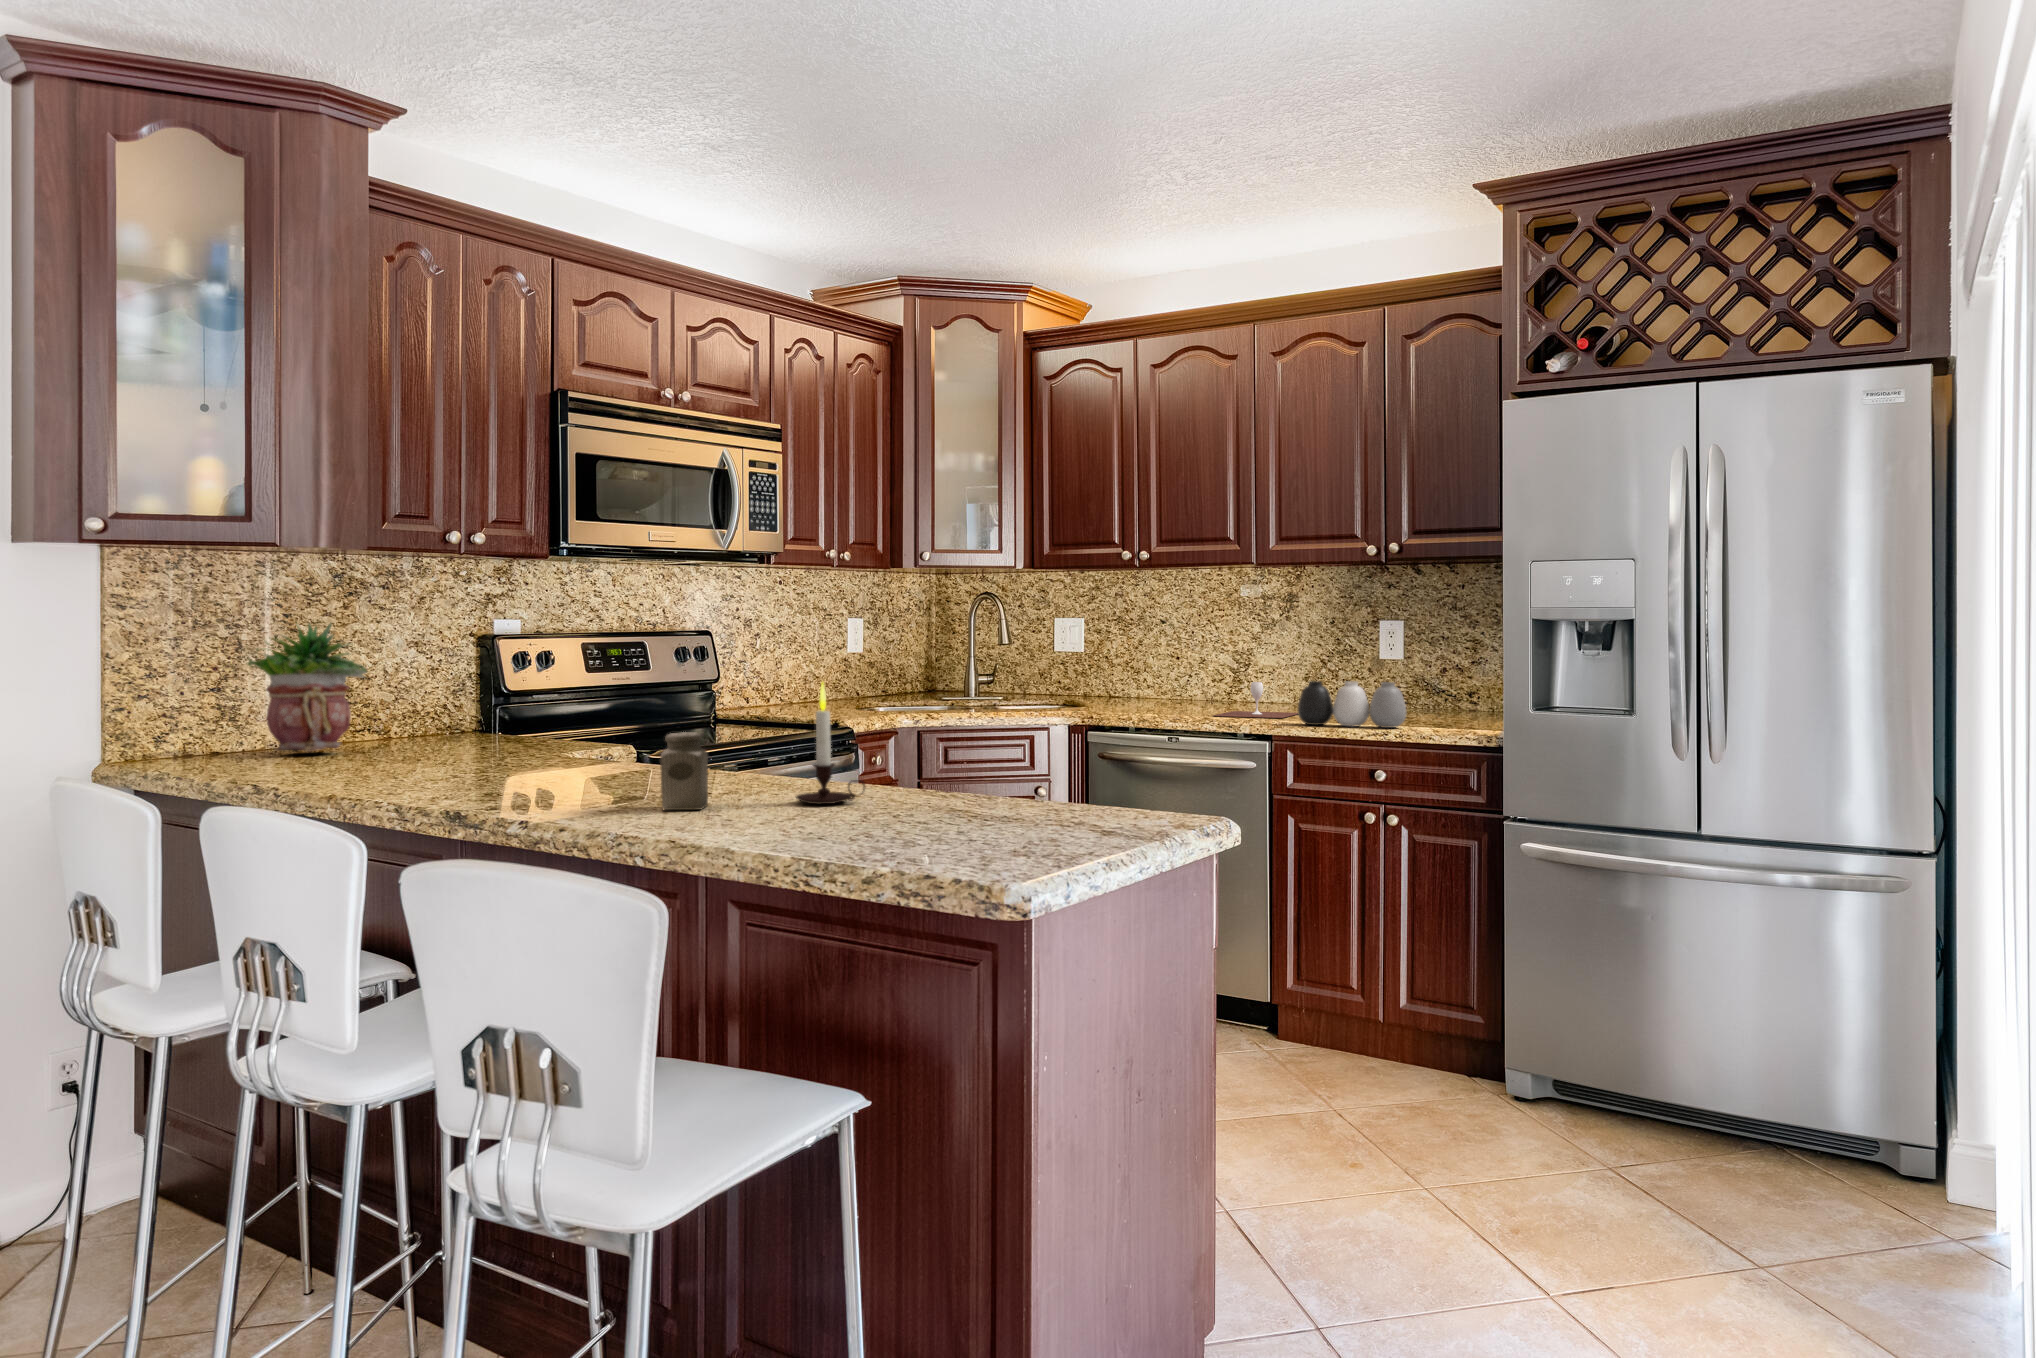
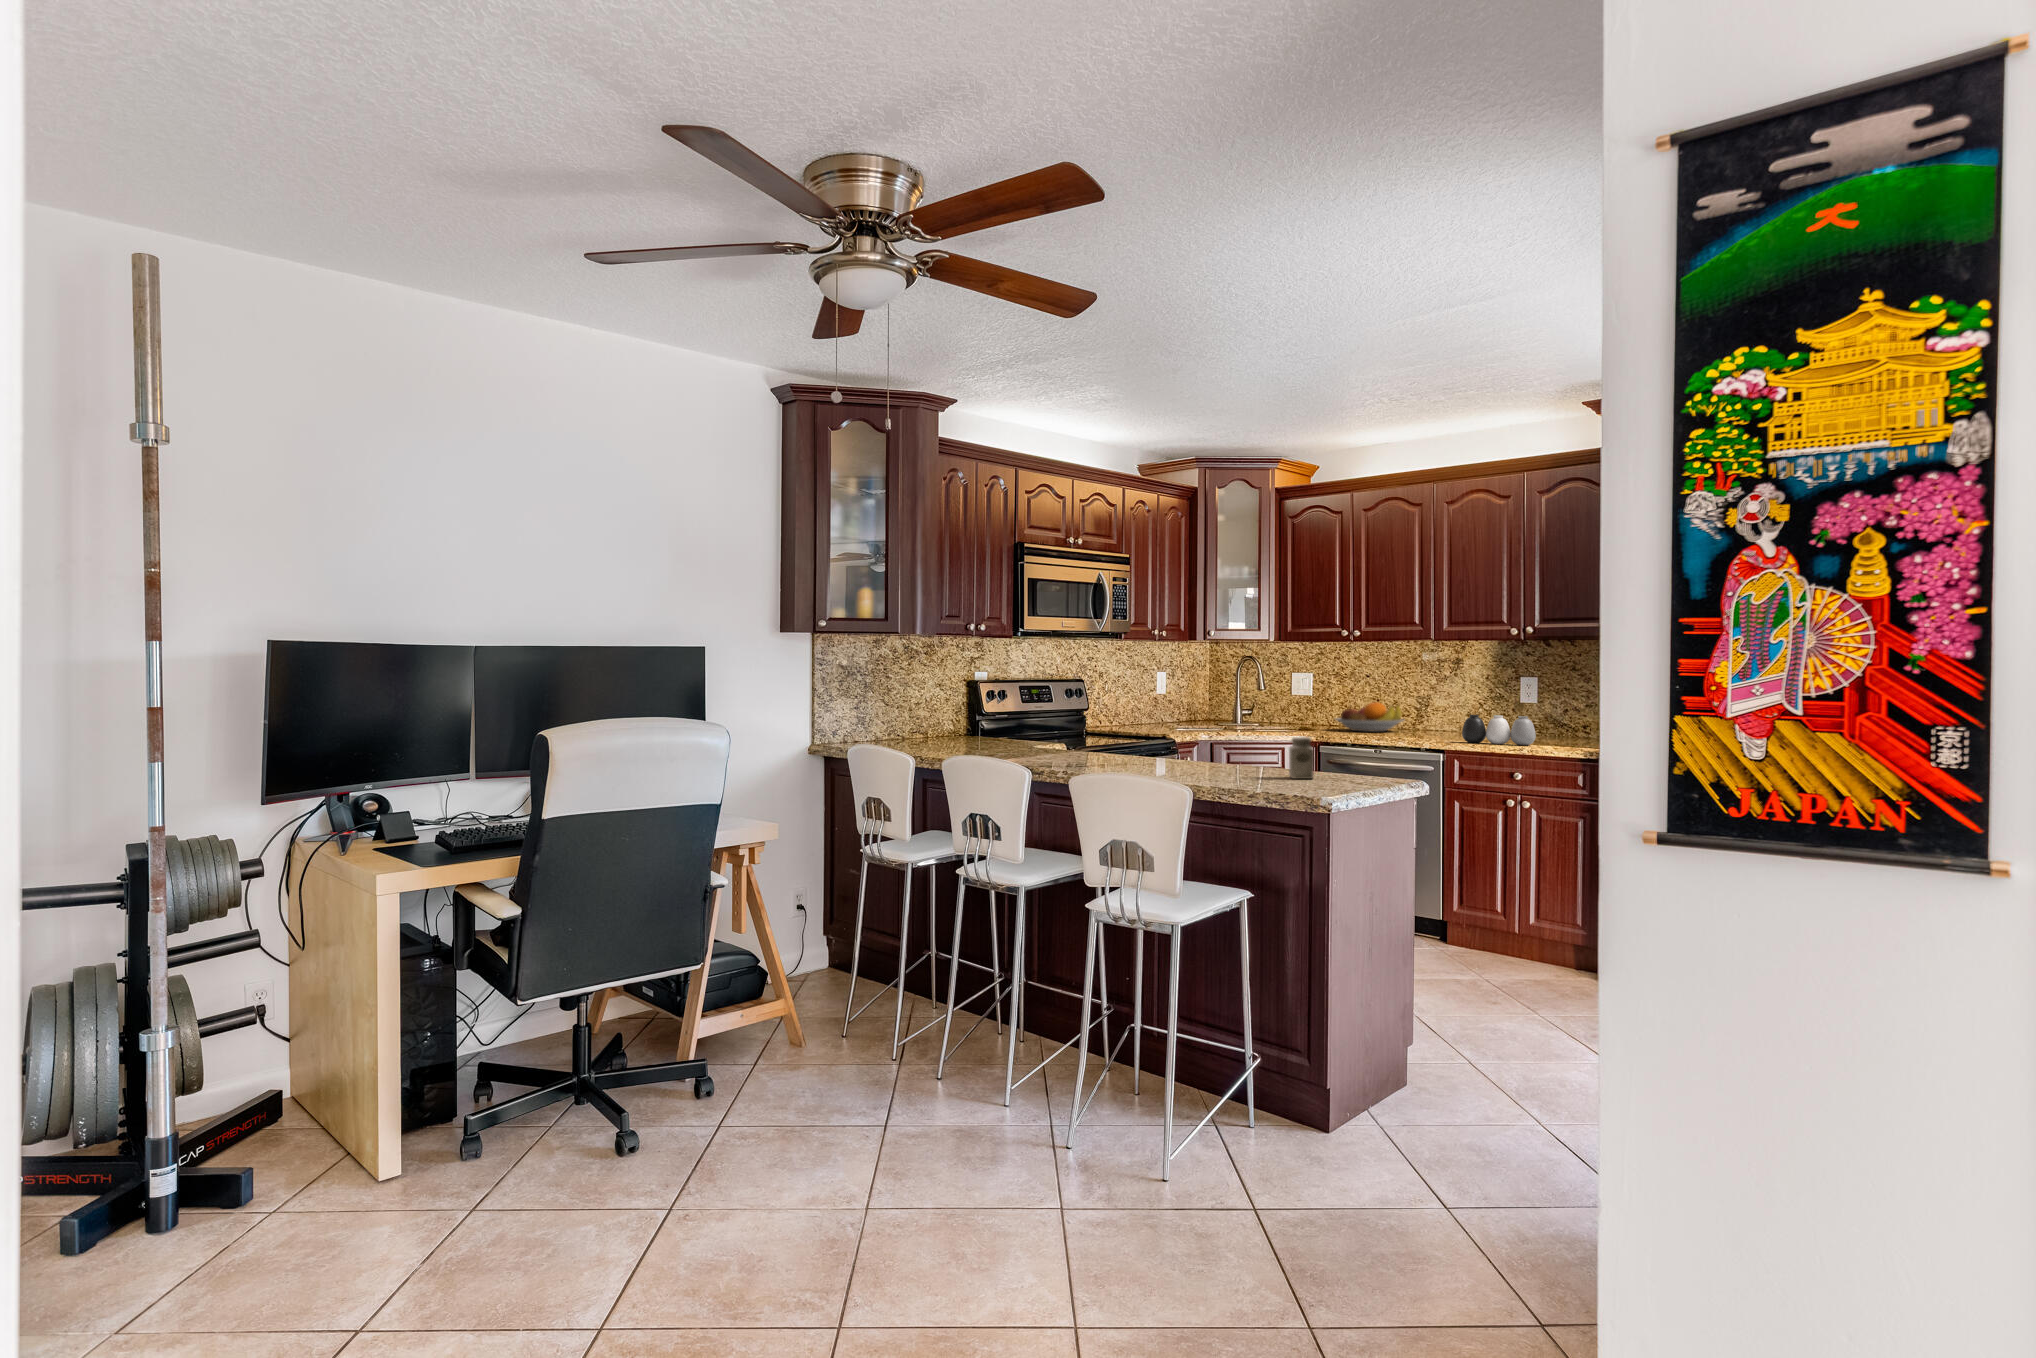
potted plant: present [247,622,367,752] -> none [870,671,929,742]
fruit bowl: none [1111,662,1215,707] -> present [1335,702,1403,732]
wine glass: present [1213,682,1298,718] -> none [1403,716,1465,739]
candle: present [796,683,865,804] -> none [1189,706,1226,769]
salt shaker: present [660,732,708,810] -> present [1289,737,1314,779]

